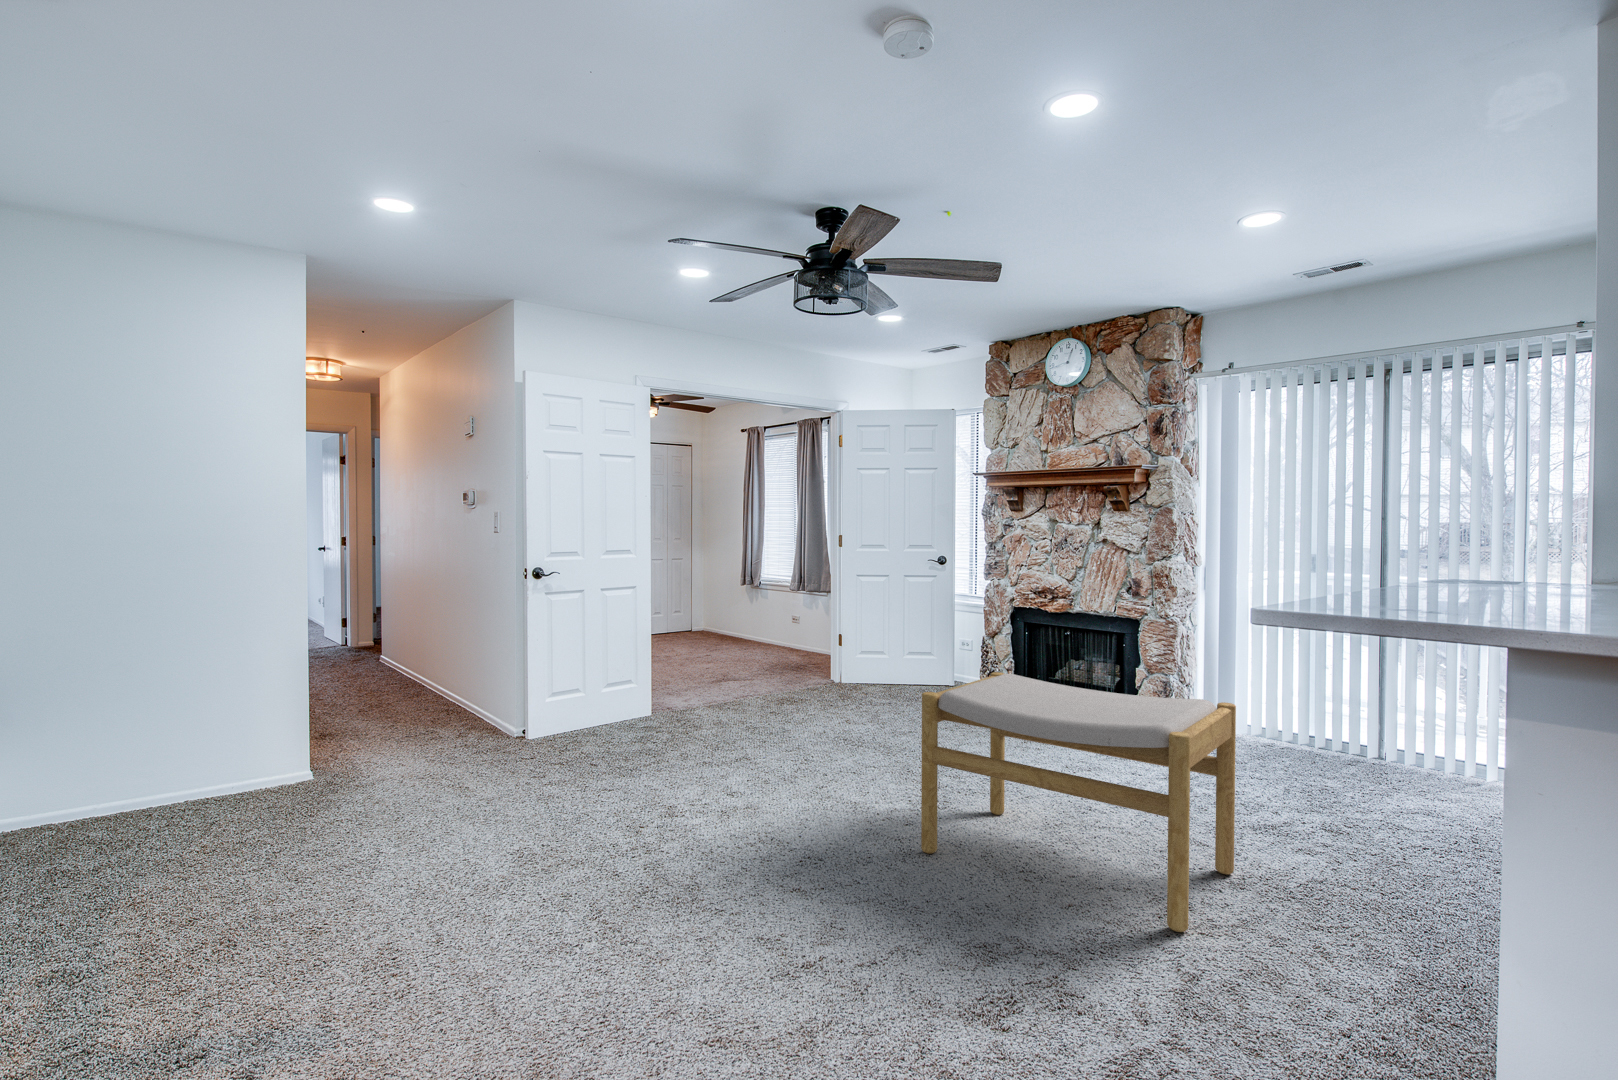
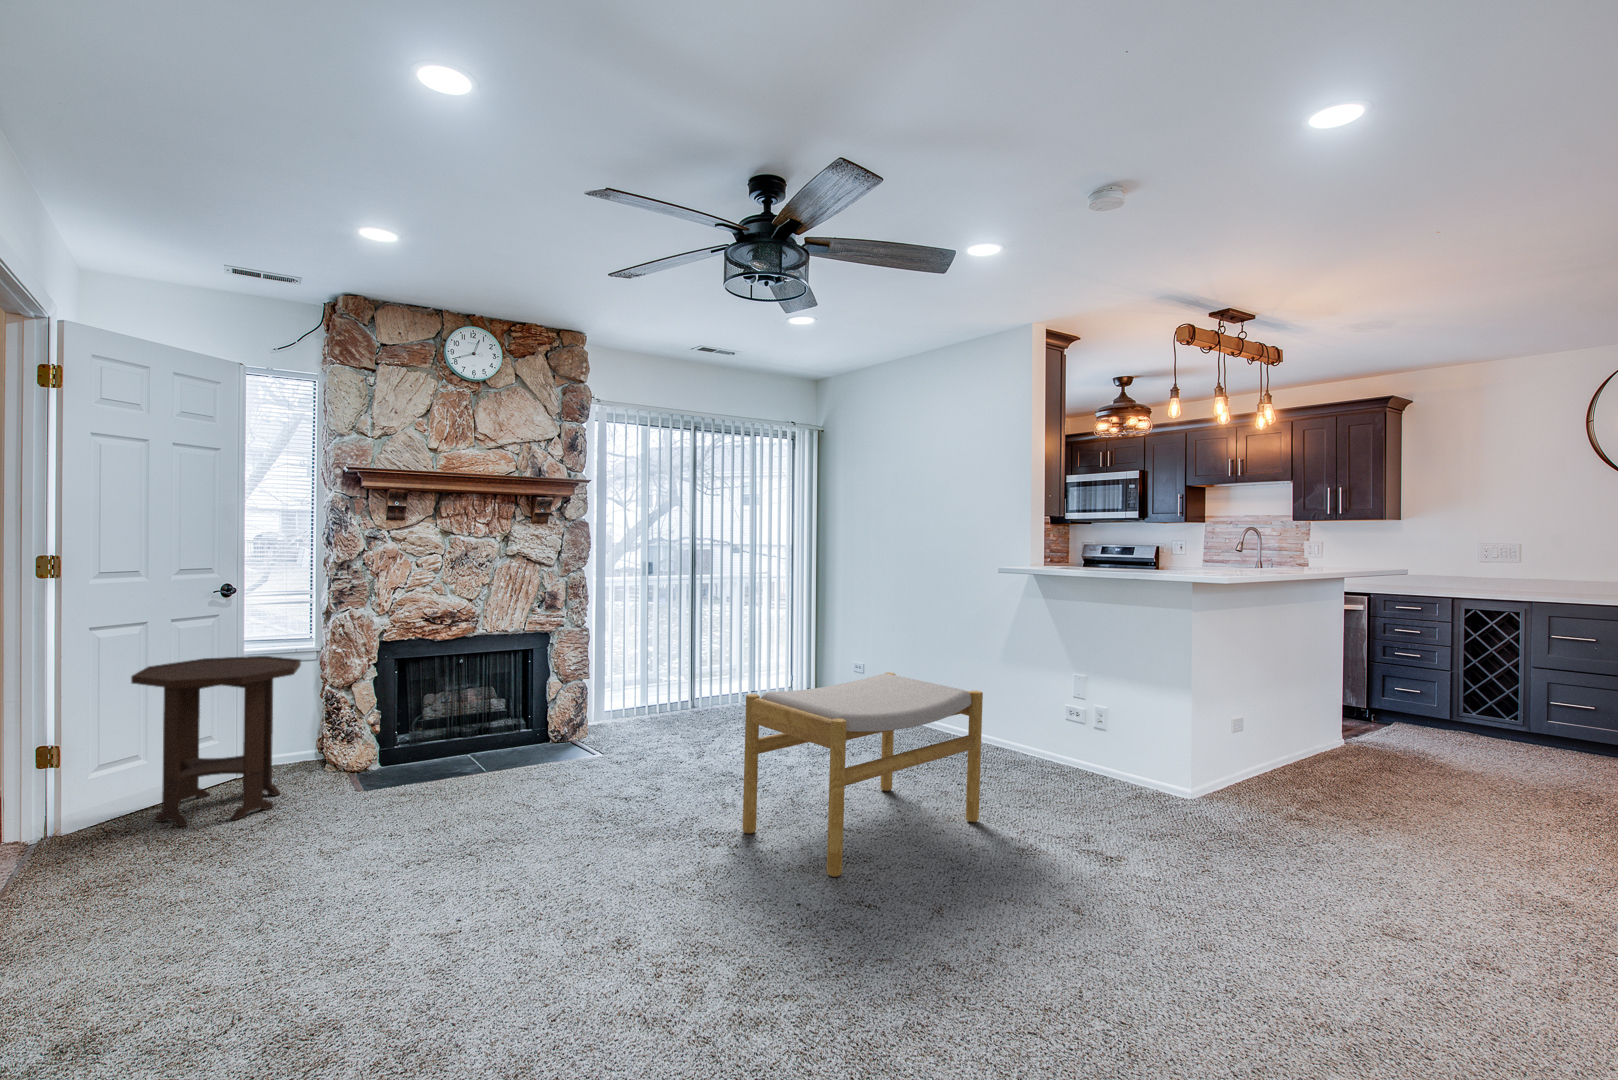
side table: none [855,602,937,701] -> present [131,656,301,827]

